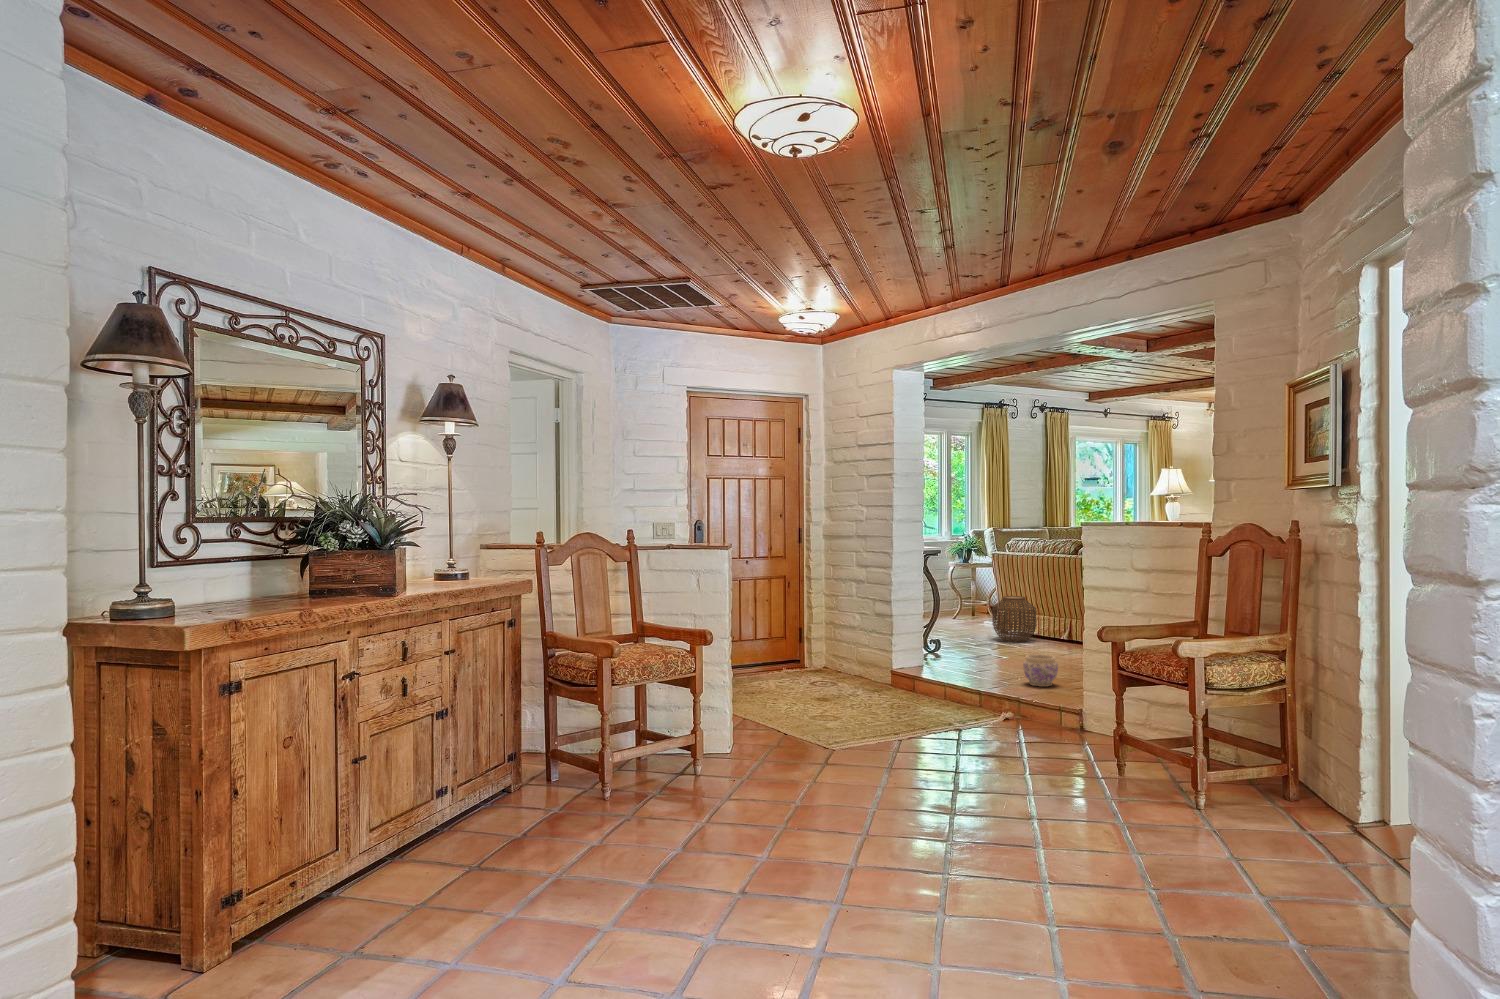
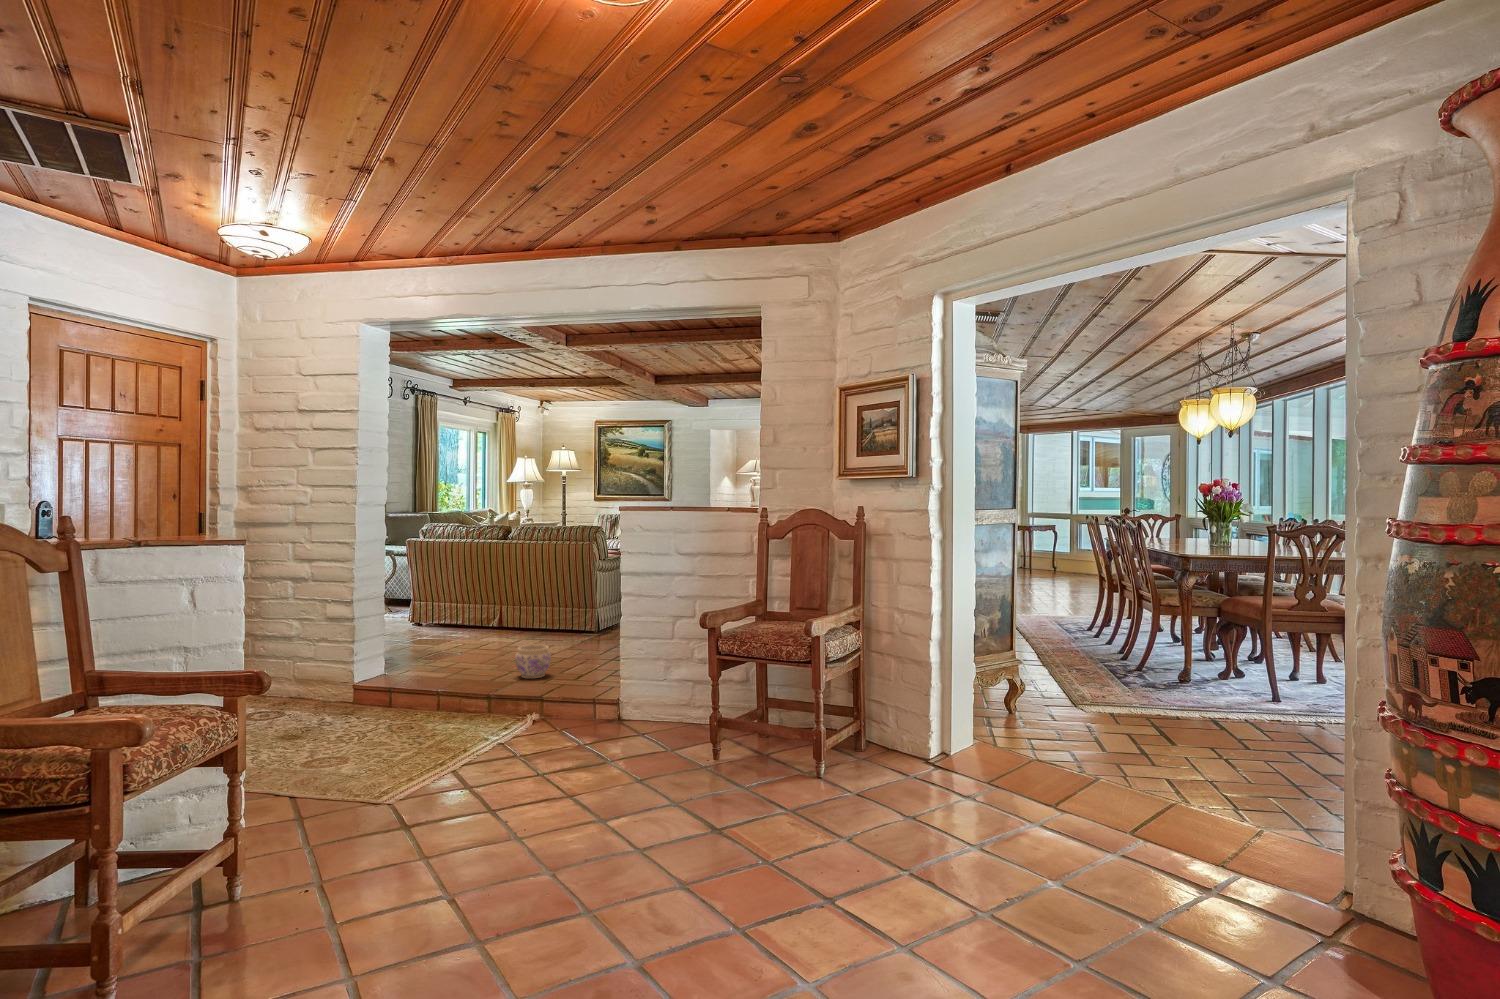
woven basket: present [992,596,1036,642] -> none [414,586,462,636]

